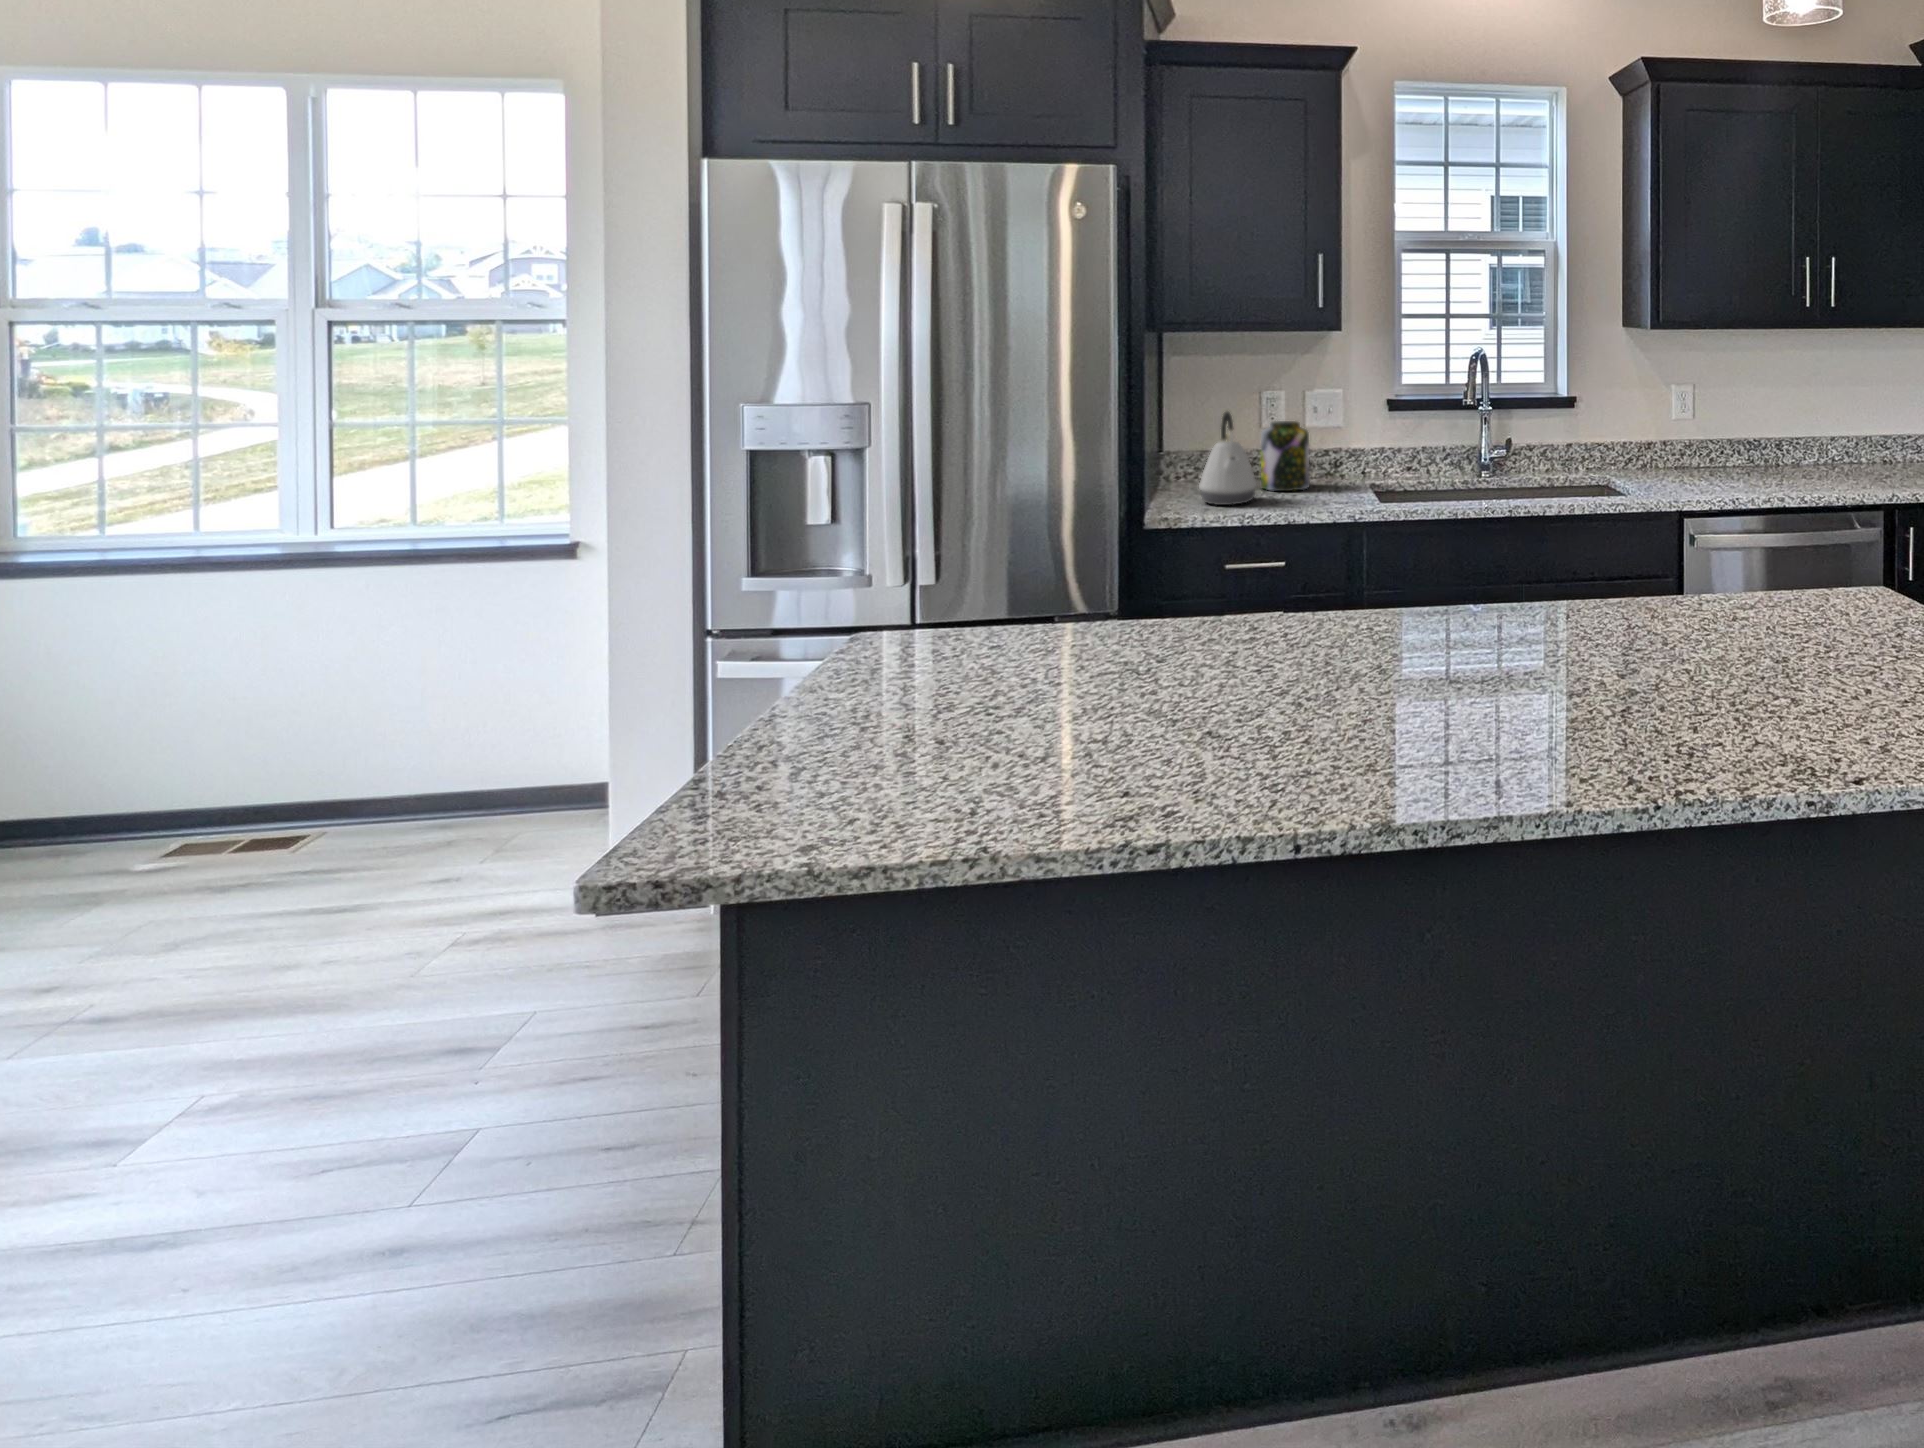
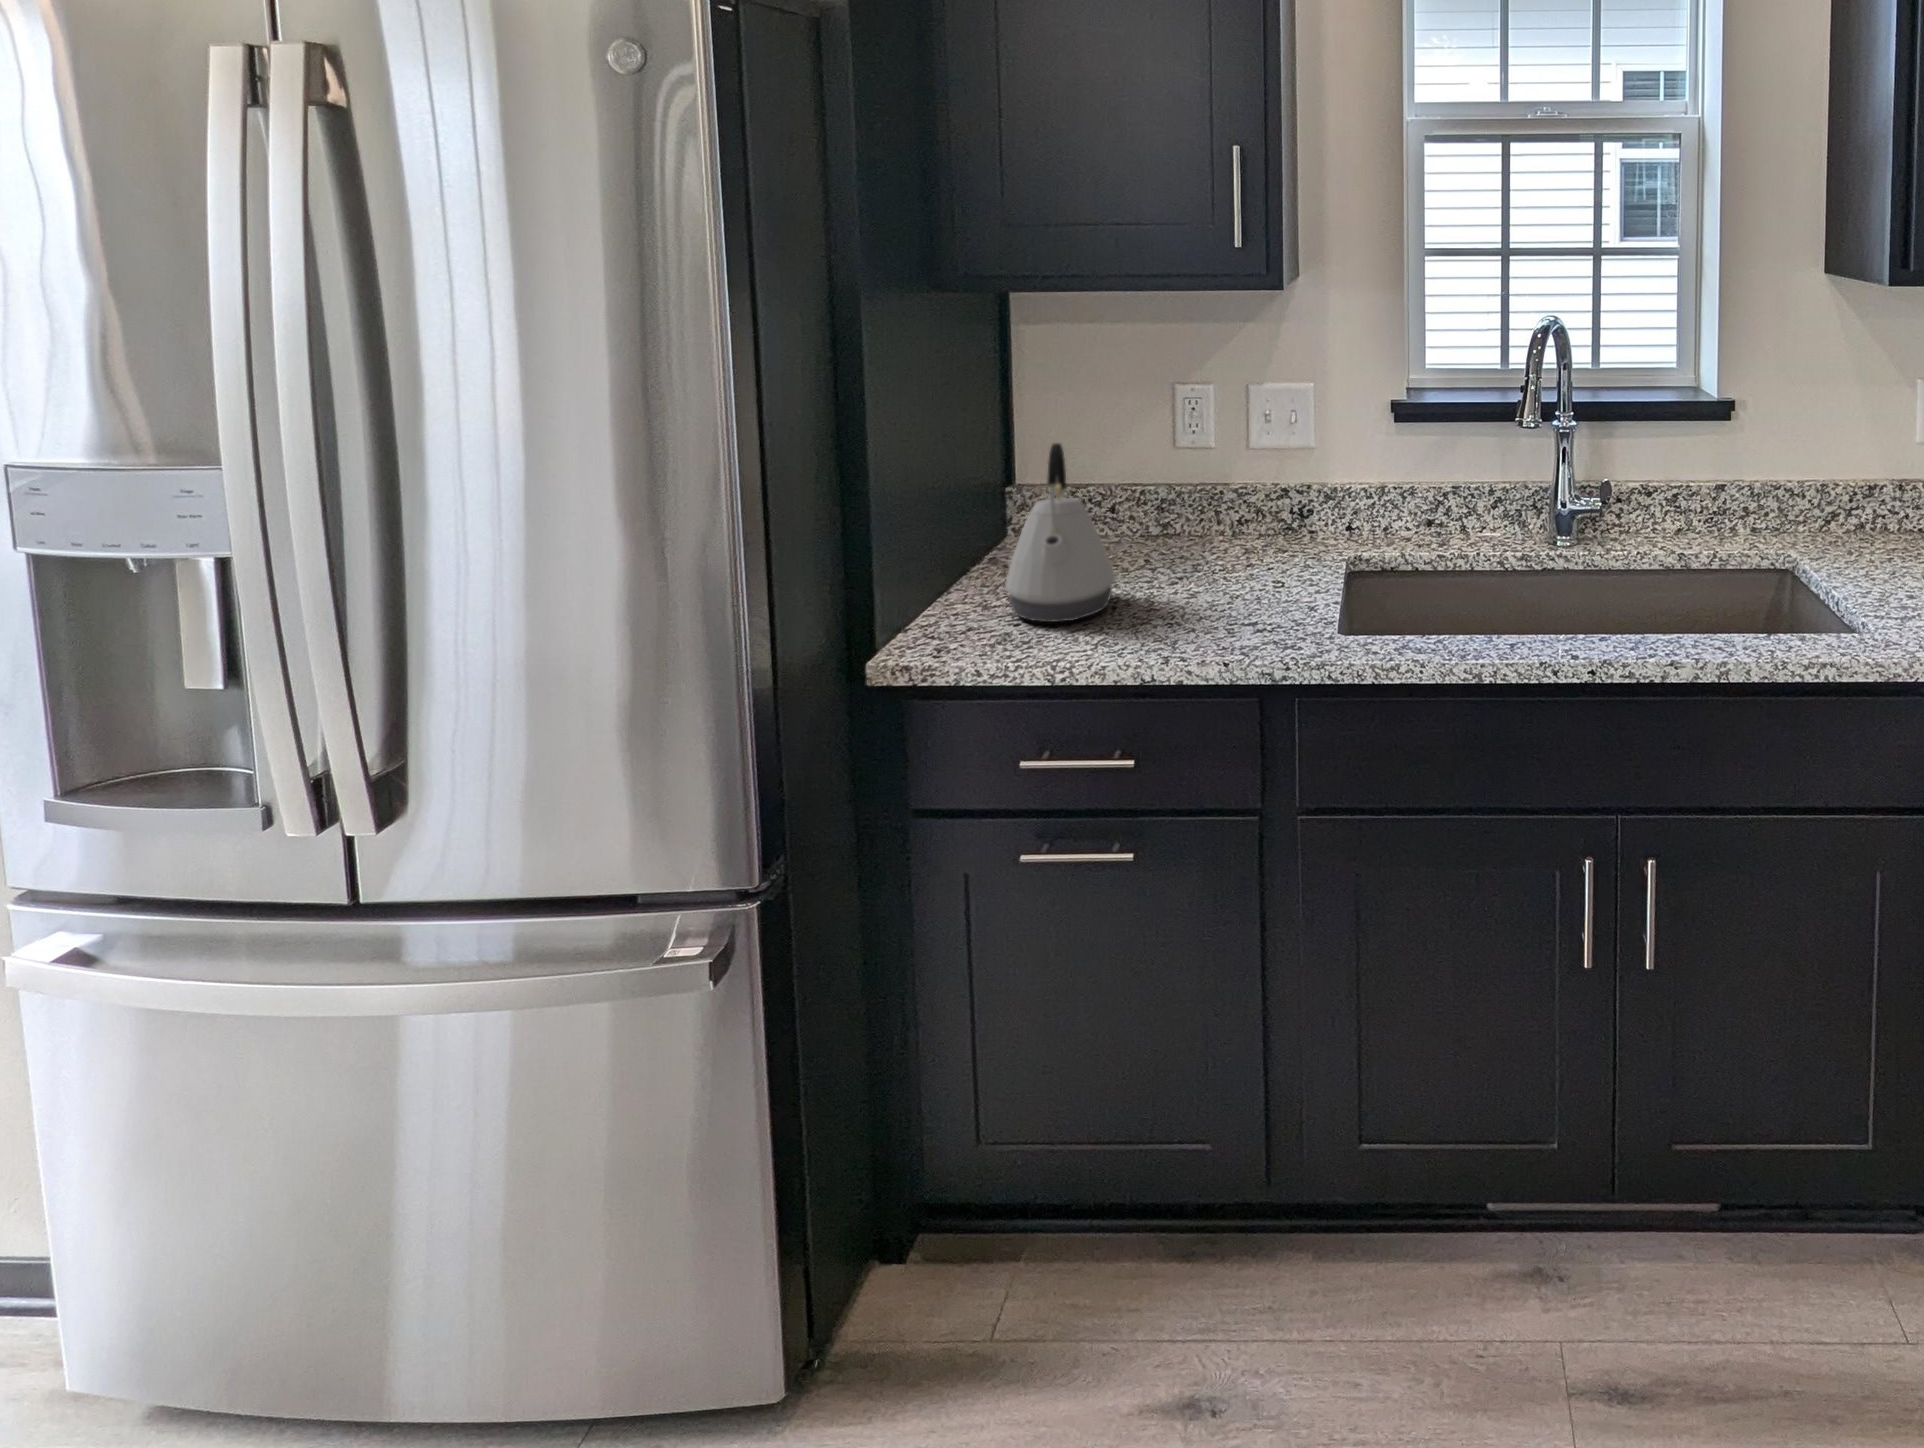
jar: present [1261,421,1310,491] -> none [1148,445,1235,578]

